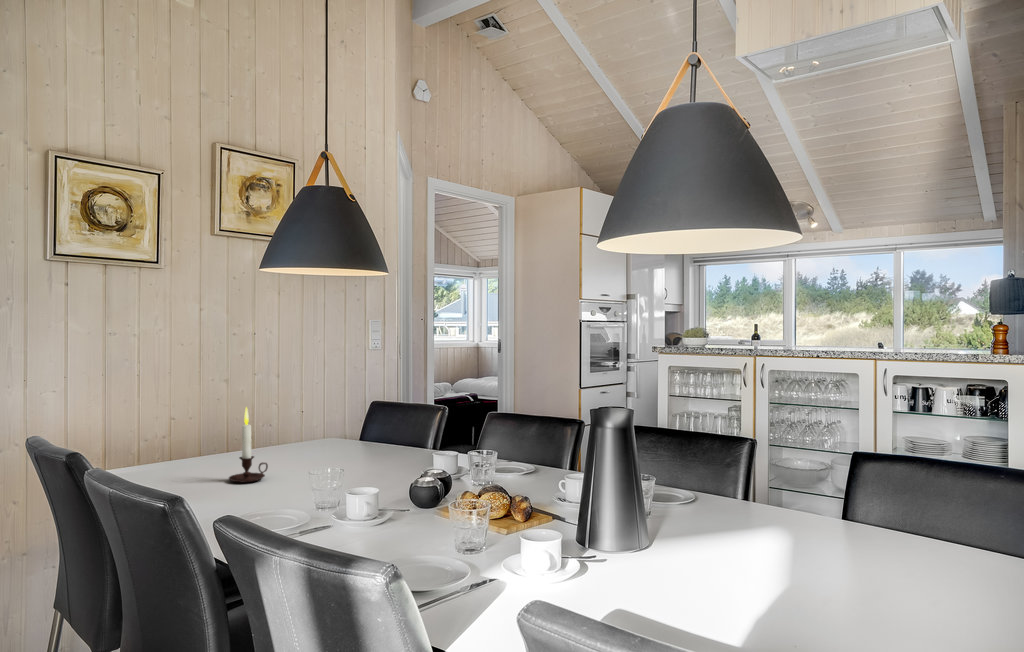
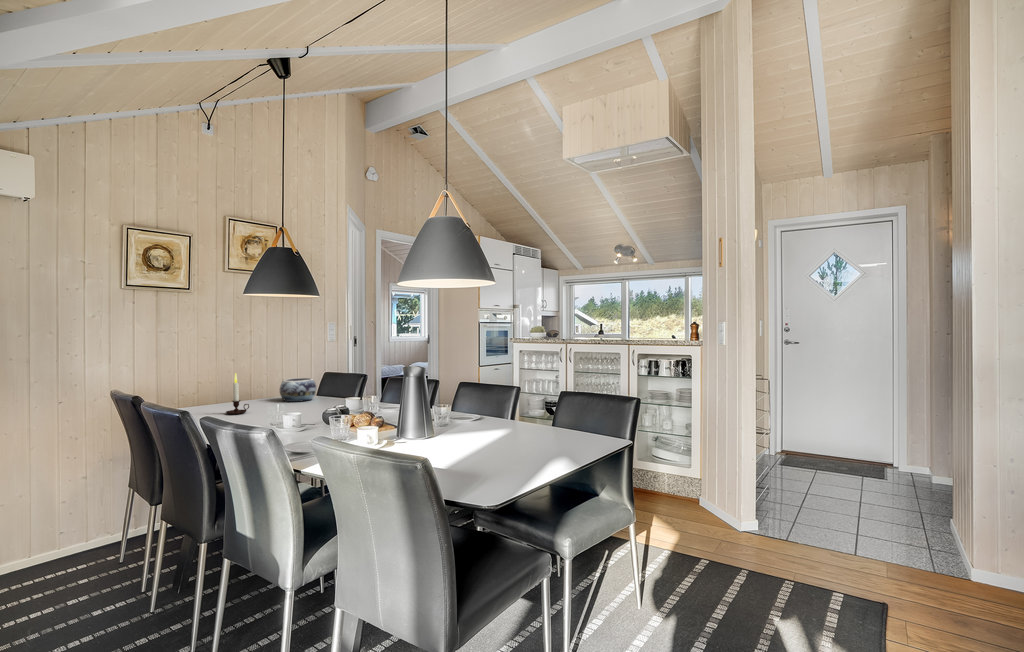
decorative bowl: none [309,413,370,455] -> present [280,378,317,402]

